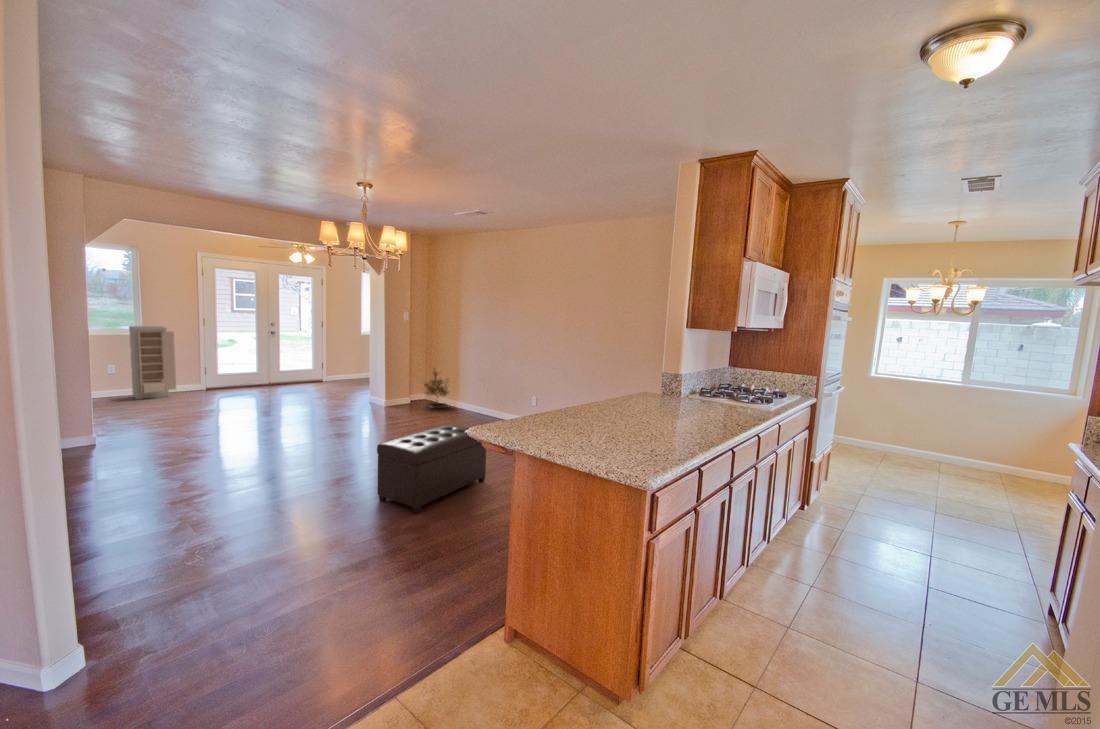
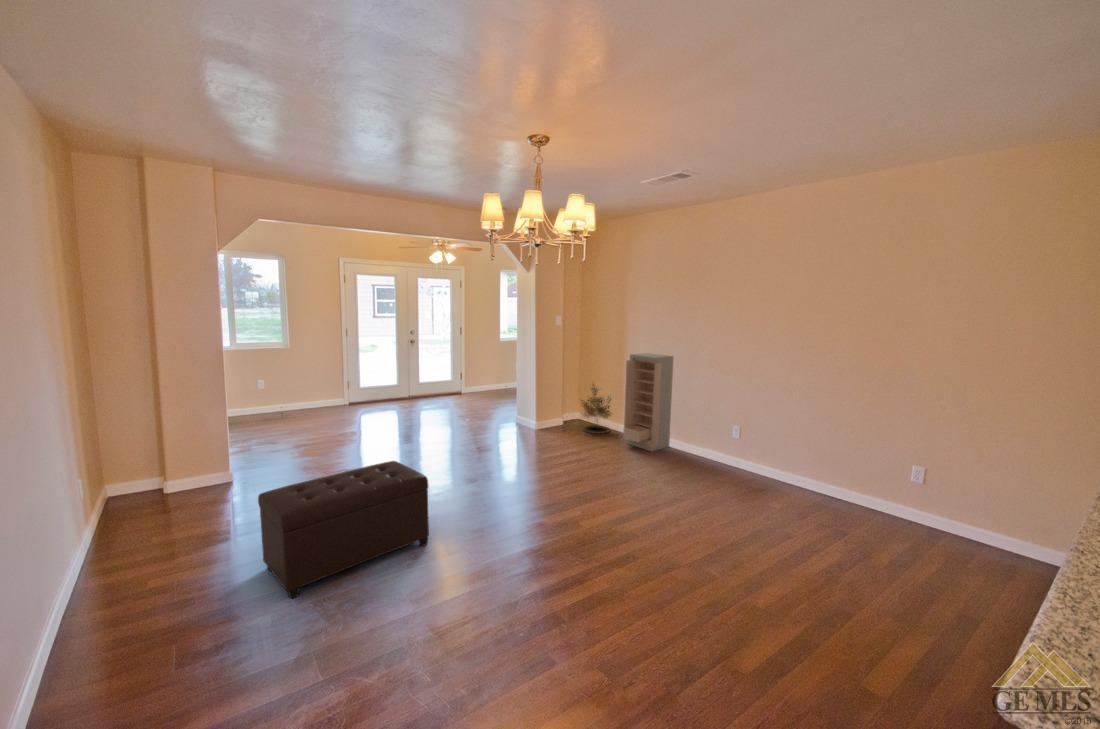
storage cabinet: present [129,326,176,399] -> present [623,353,673,451]
ottoman: present [377,425,486,514] -> present [258,461,429,599]

